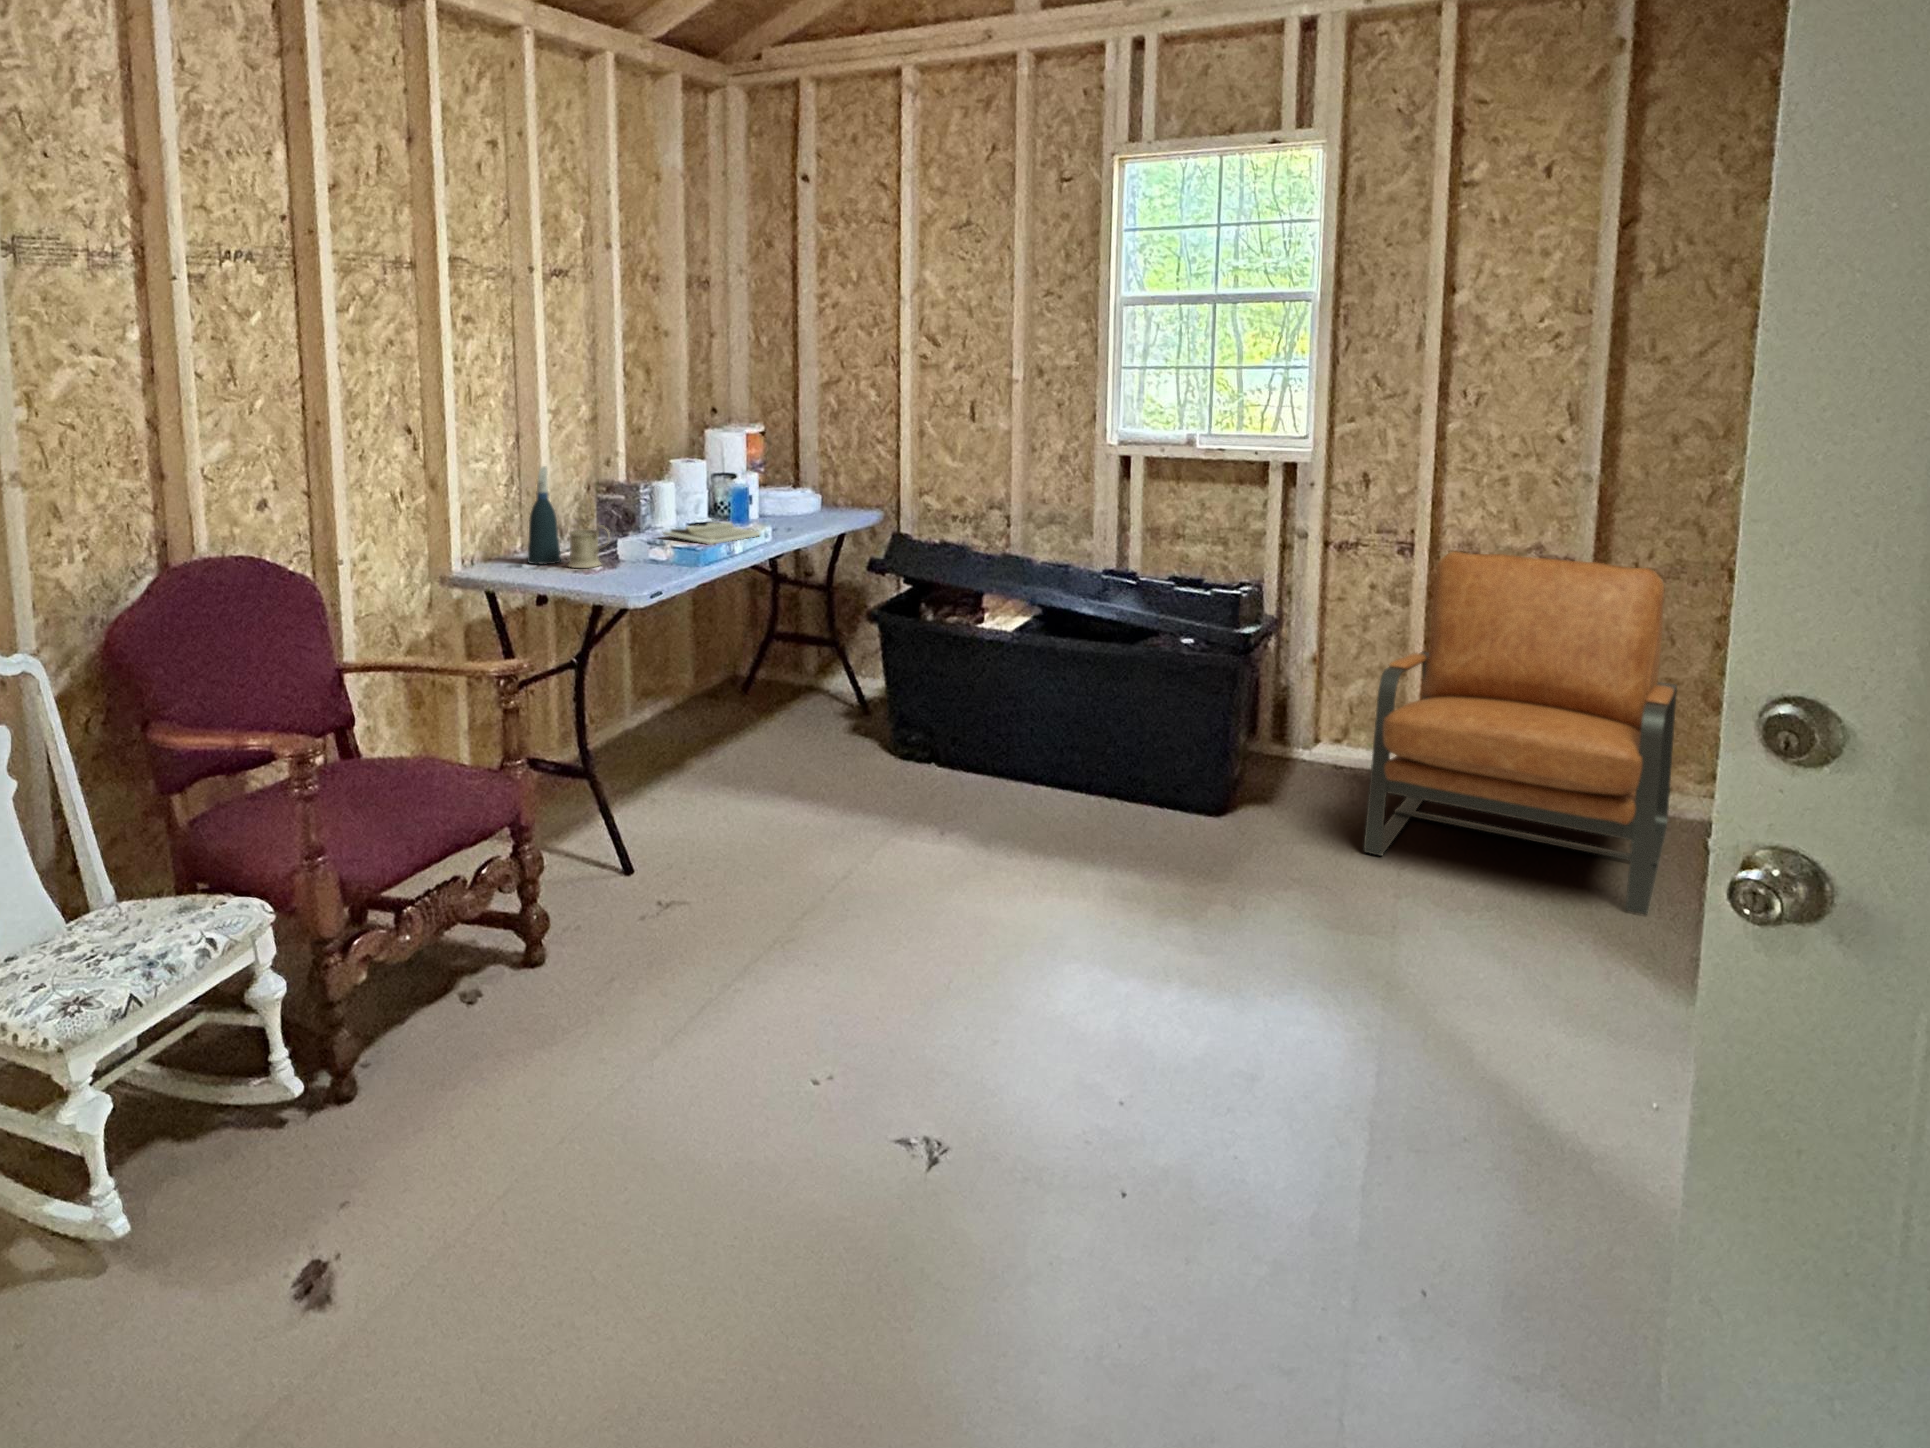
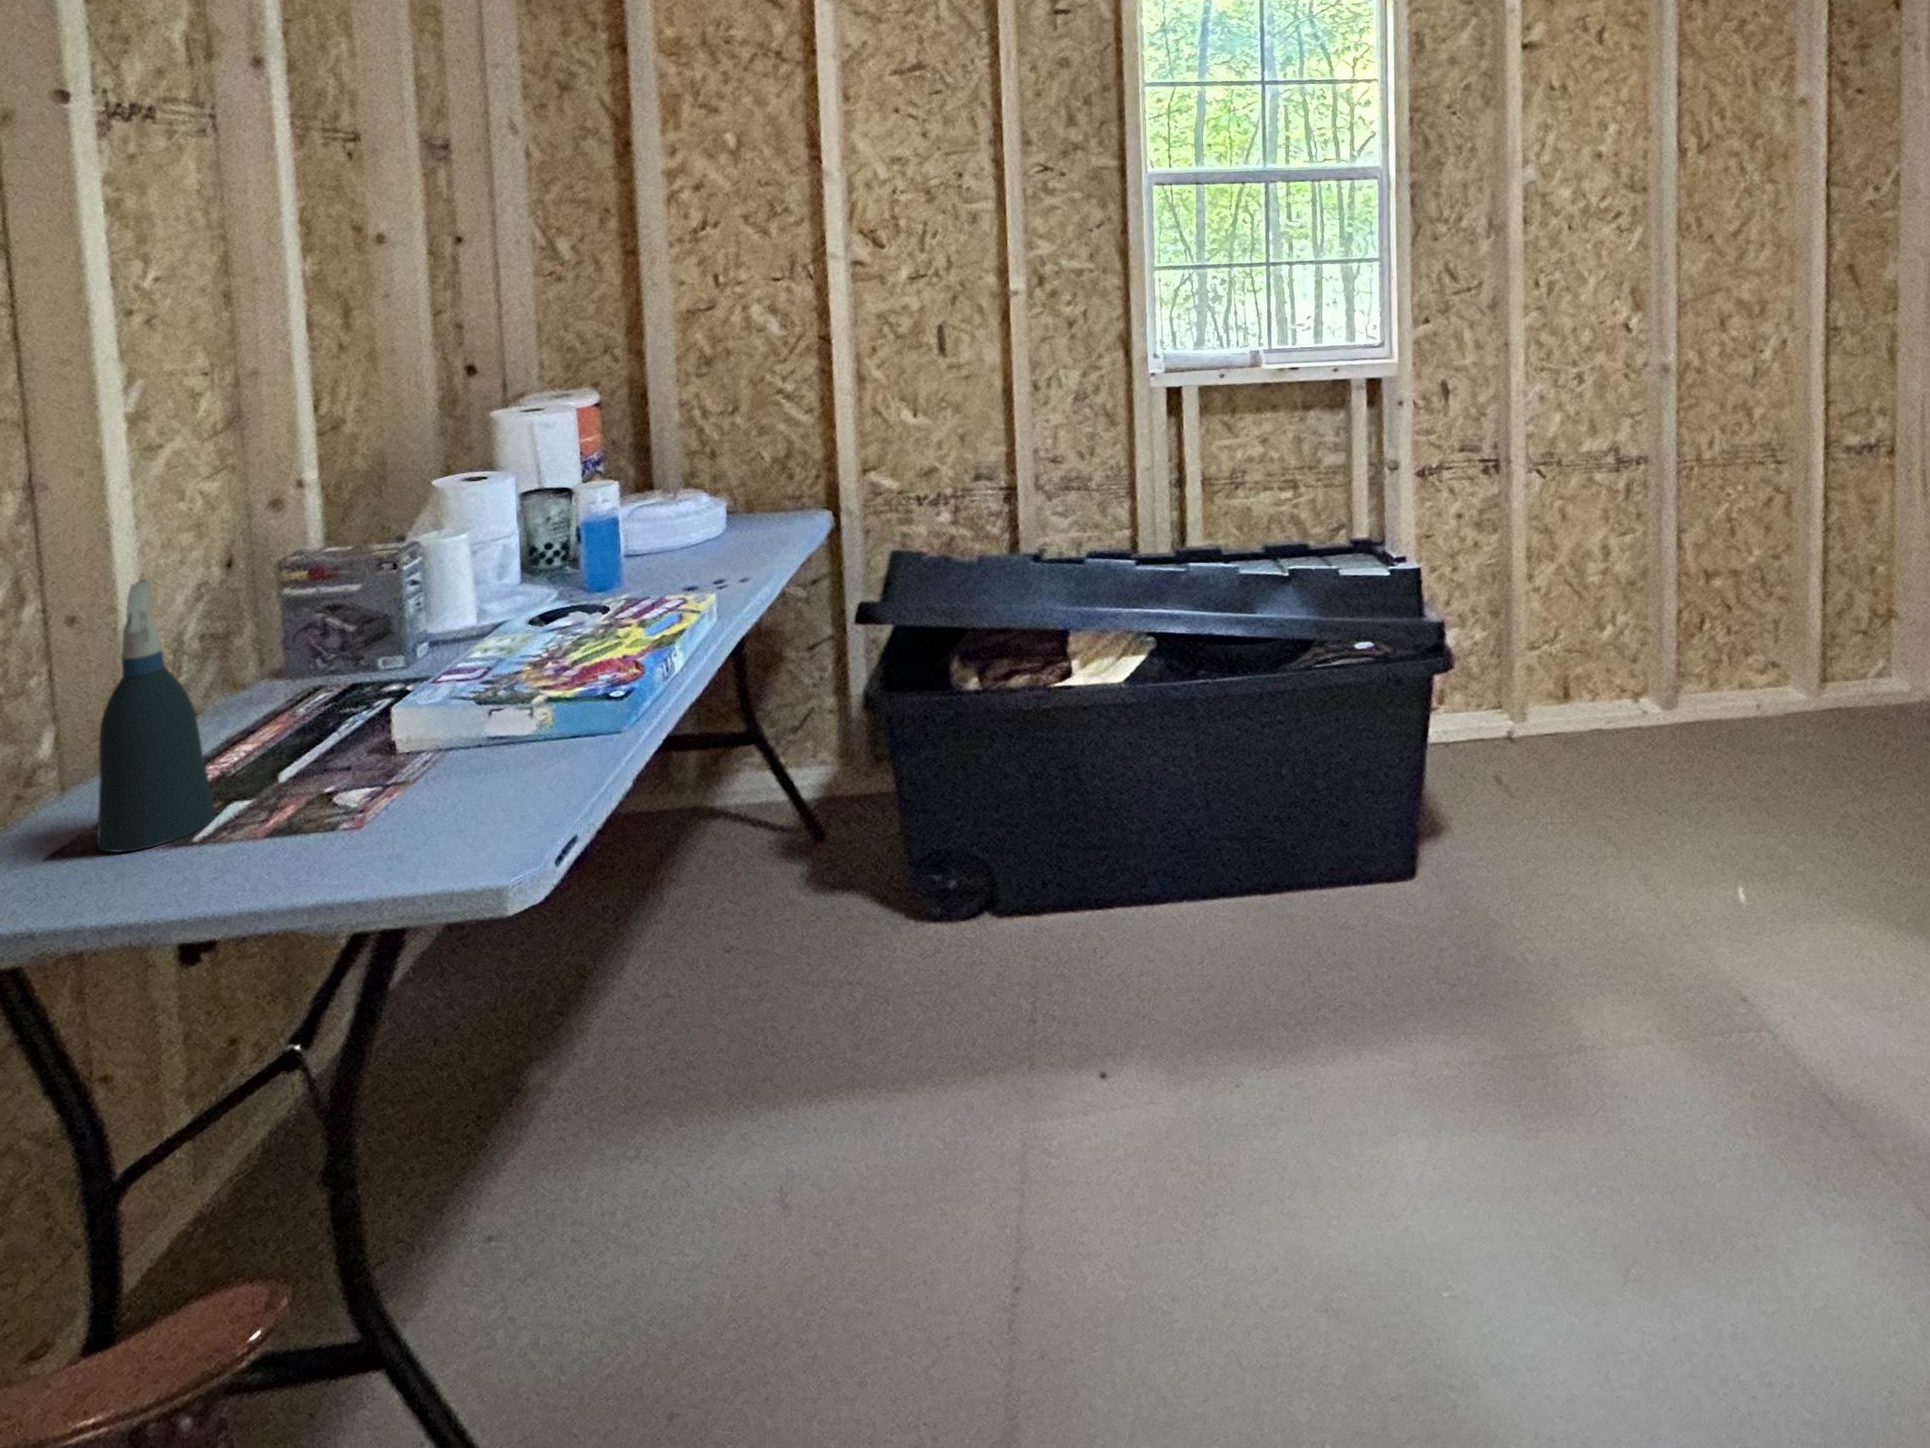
book: present [663,521,760,545] -> none [460,590,684,660]
mug: present [567,525,610,568] -> none [250,711,389,842]
chair: present [1364,551,1677,914] -> none [1521,460,1897,869]

